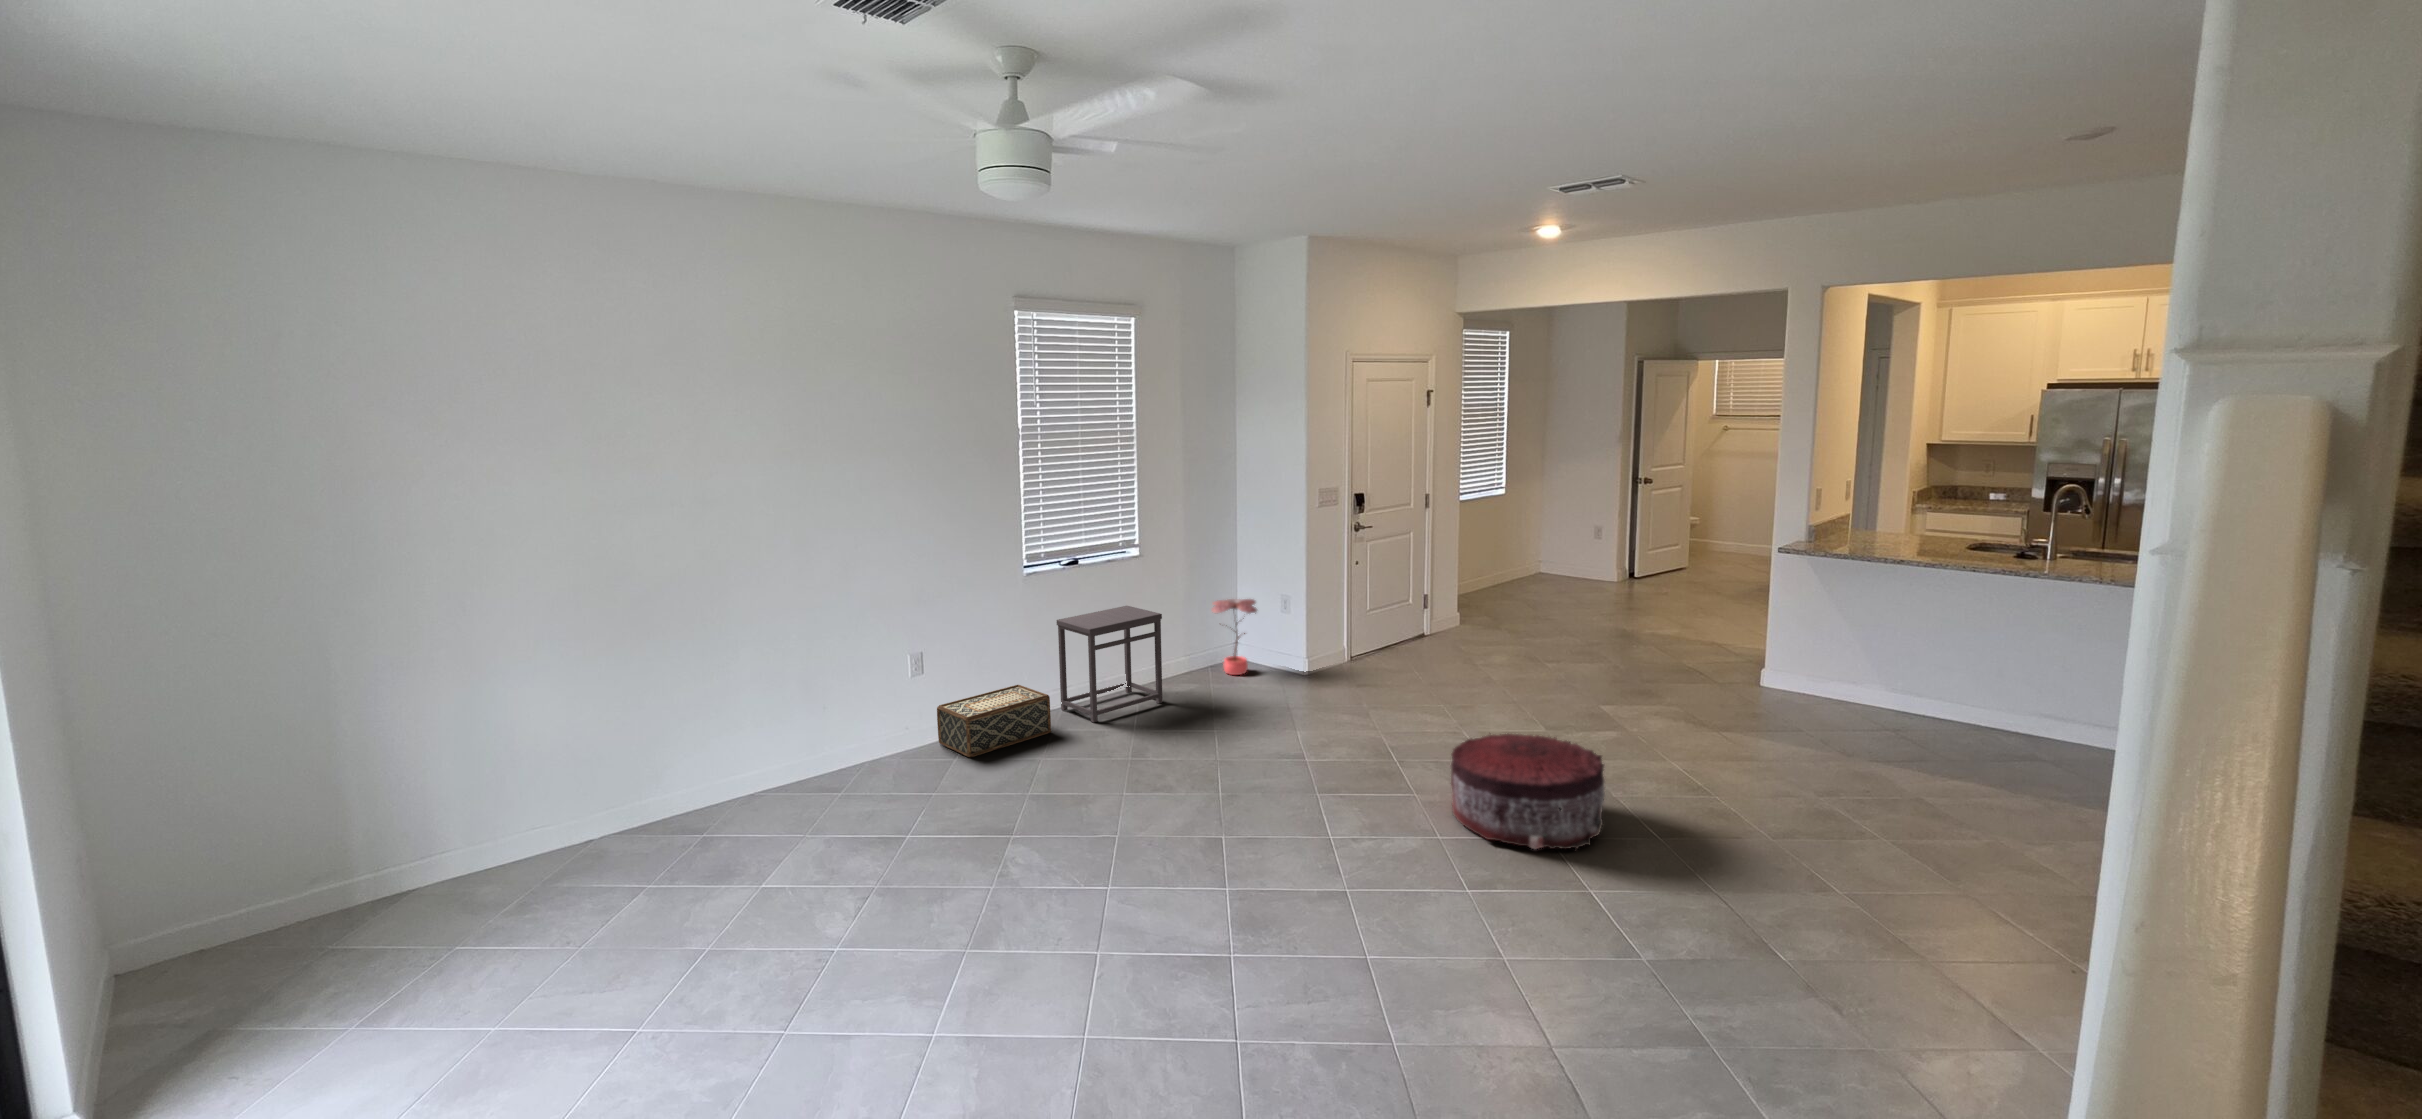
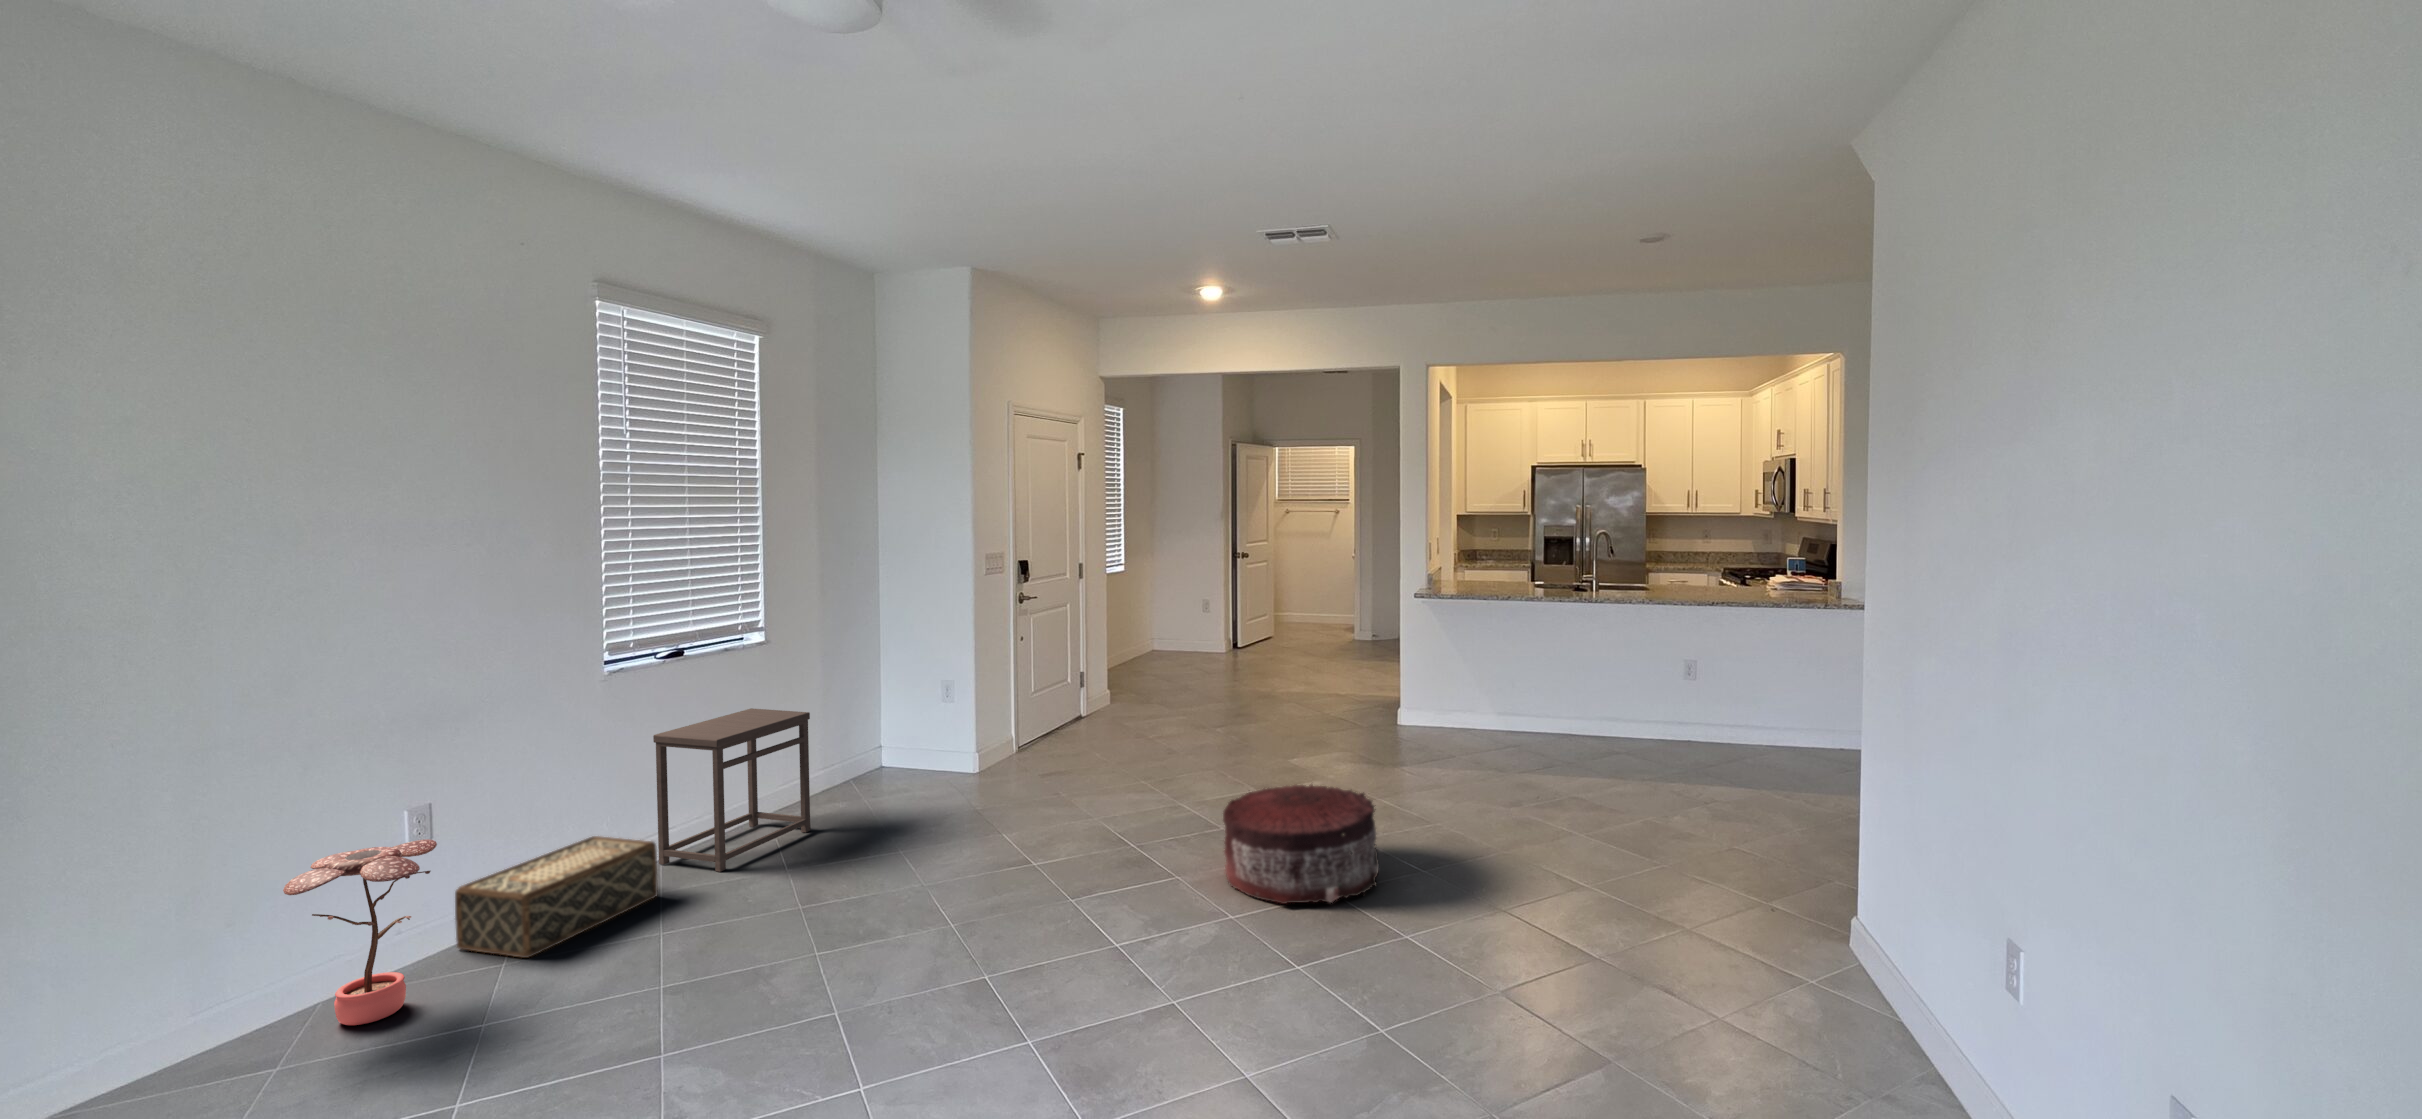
potted plant: present [1212,599,1257,675] -> present [283,840,437,1025]

